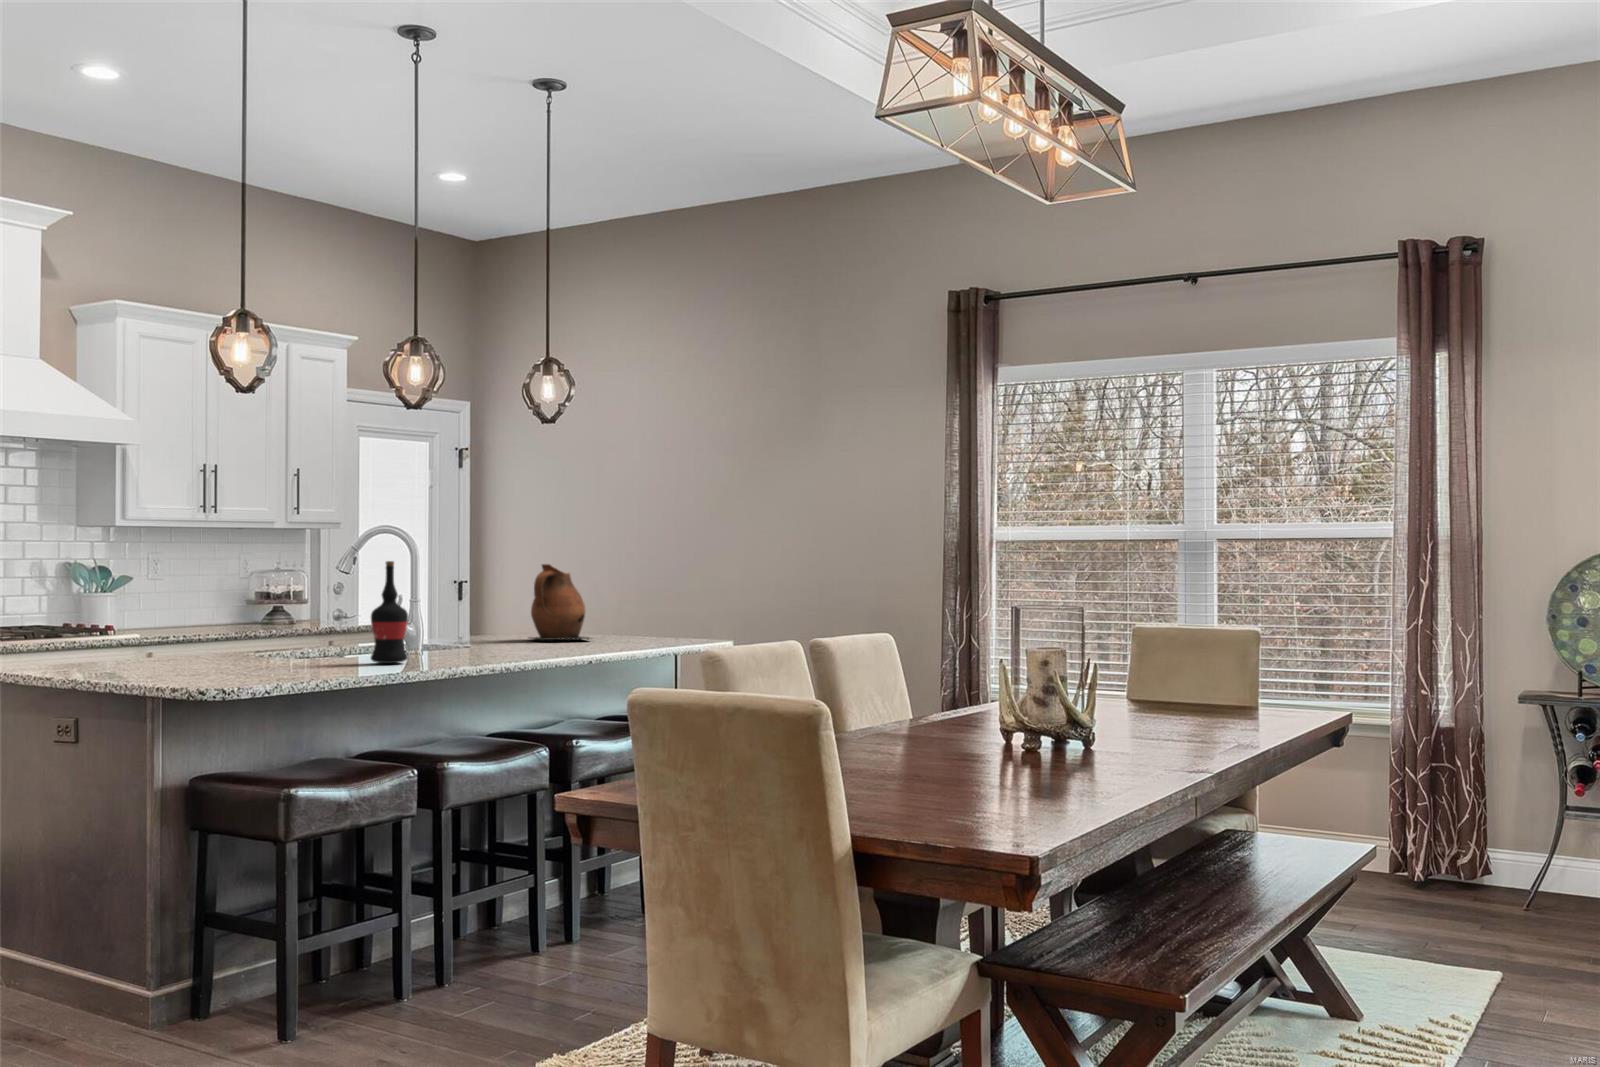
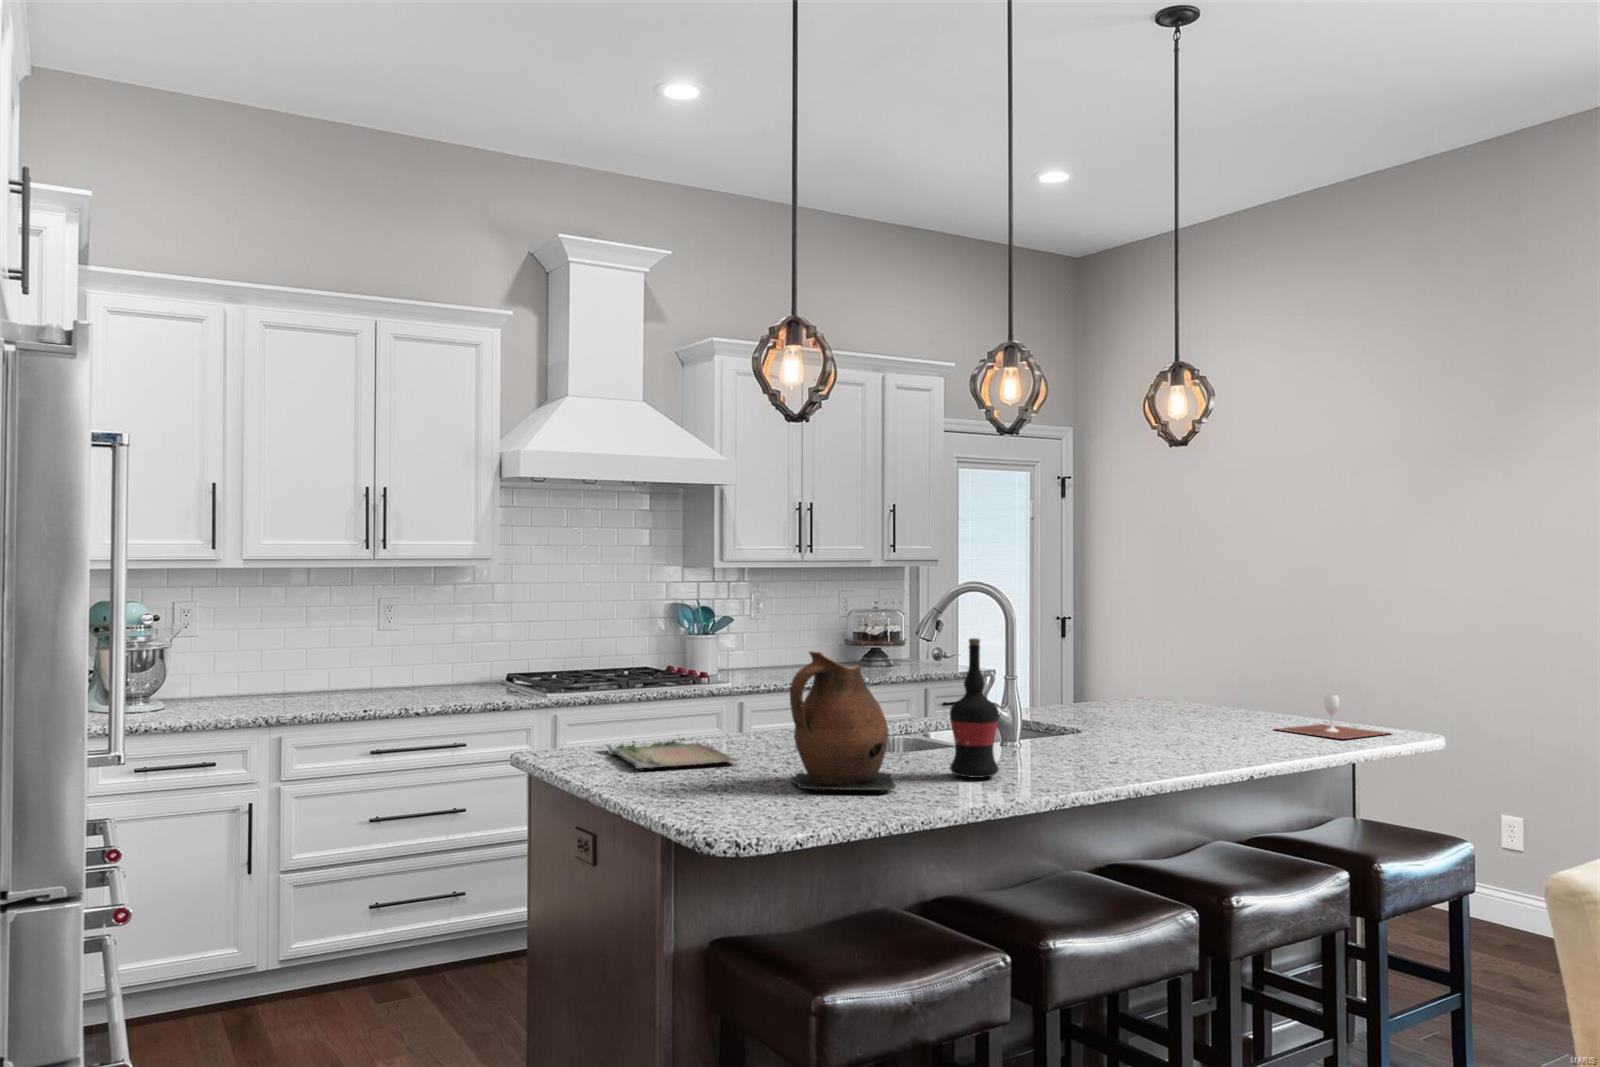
ceramic pitcher: present [530,564,590,640] -> present [790,651,895,792]
wine glass: none [615,613,699,643] -> present [1277,694,1388,739]
tray: none [65,647,197,669] -> present [606,734,739,769]

